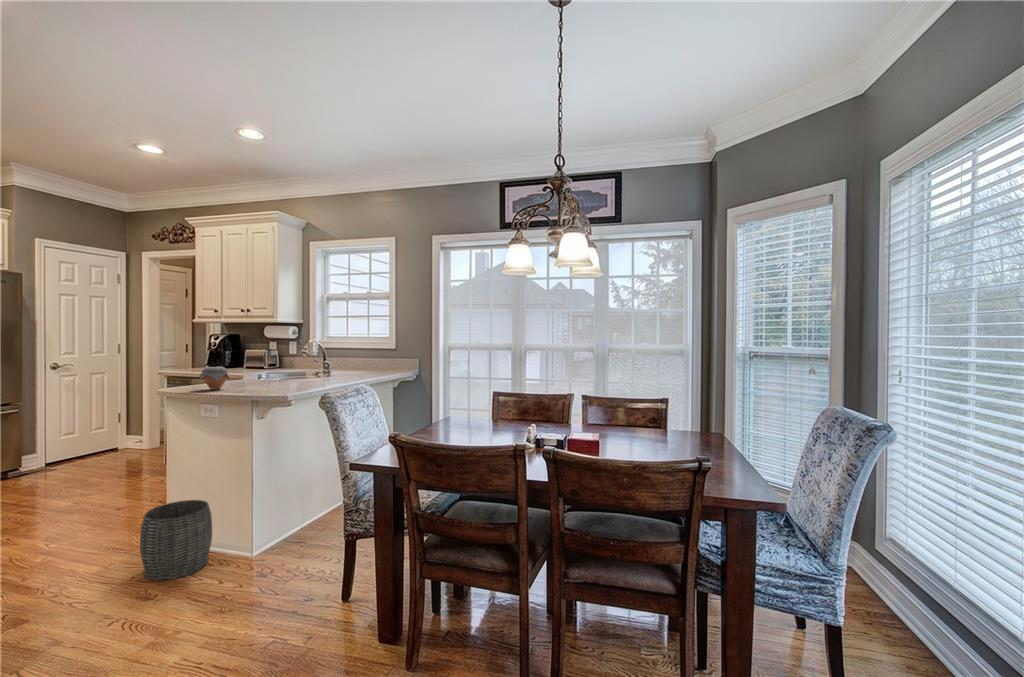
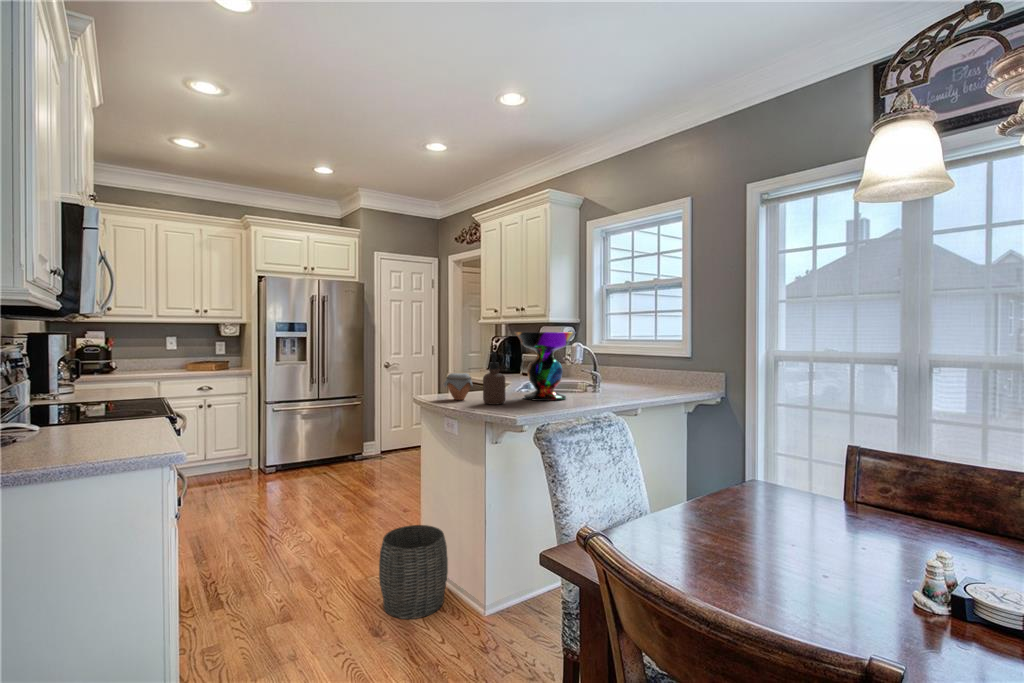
decorative bowl: none [265,332,319,385] -> present [515,332,576,401]
soap dispenser: none [244,348,265,390] -> present [483,352,505,405]

